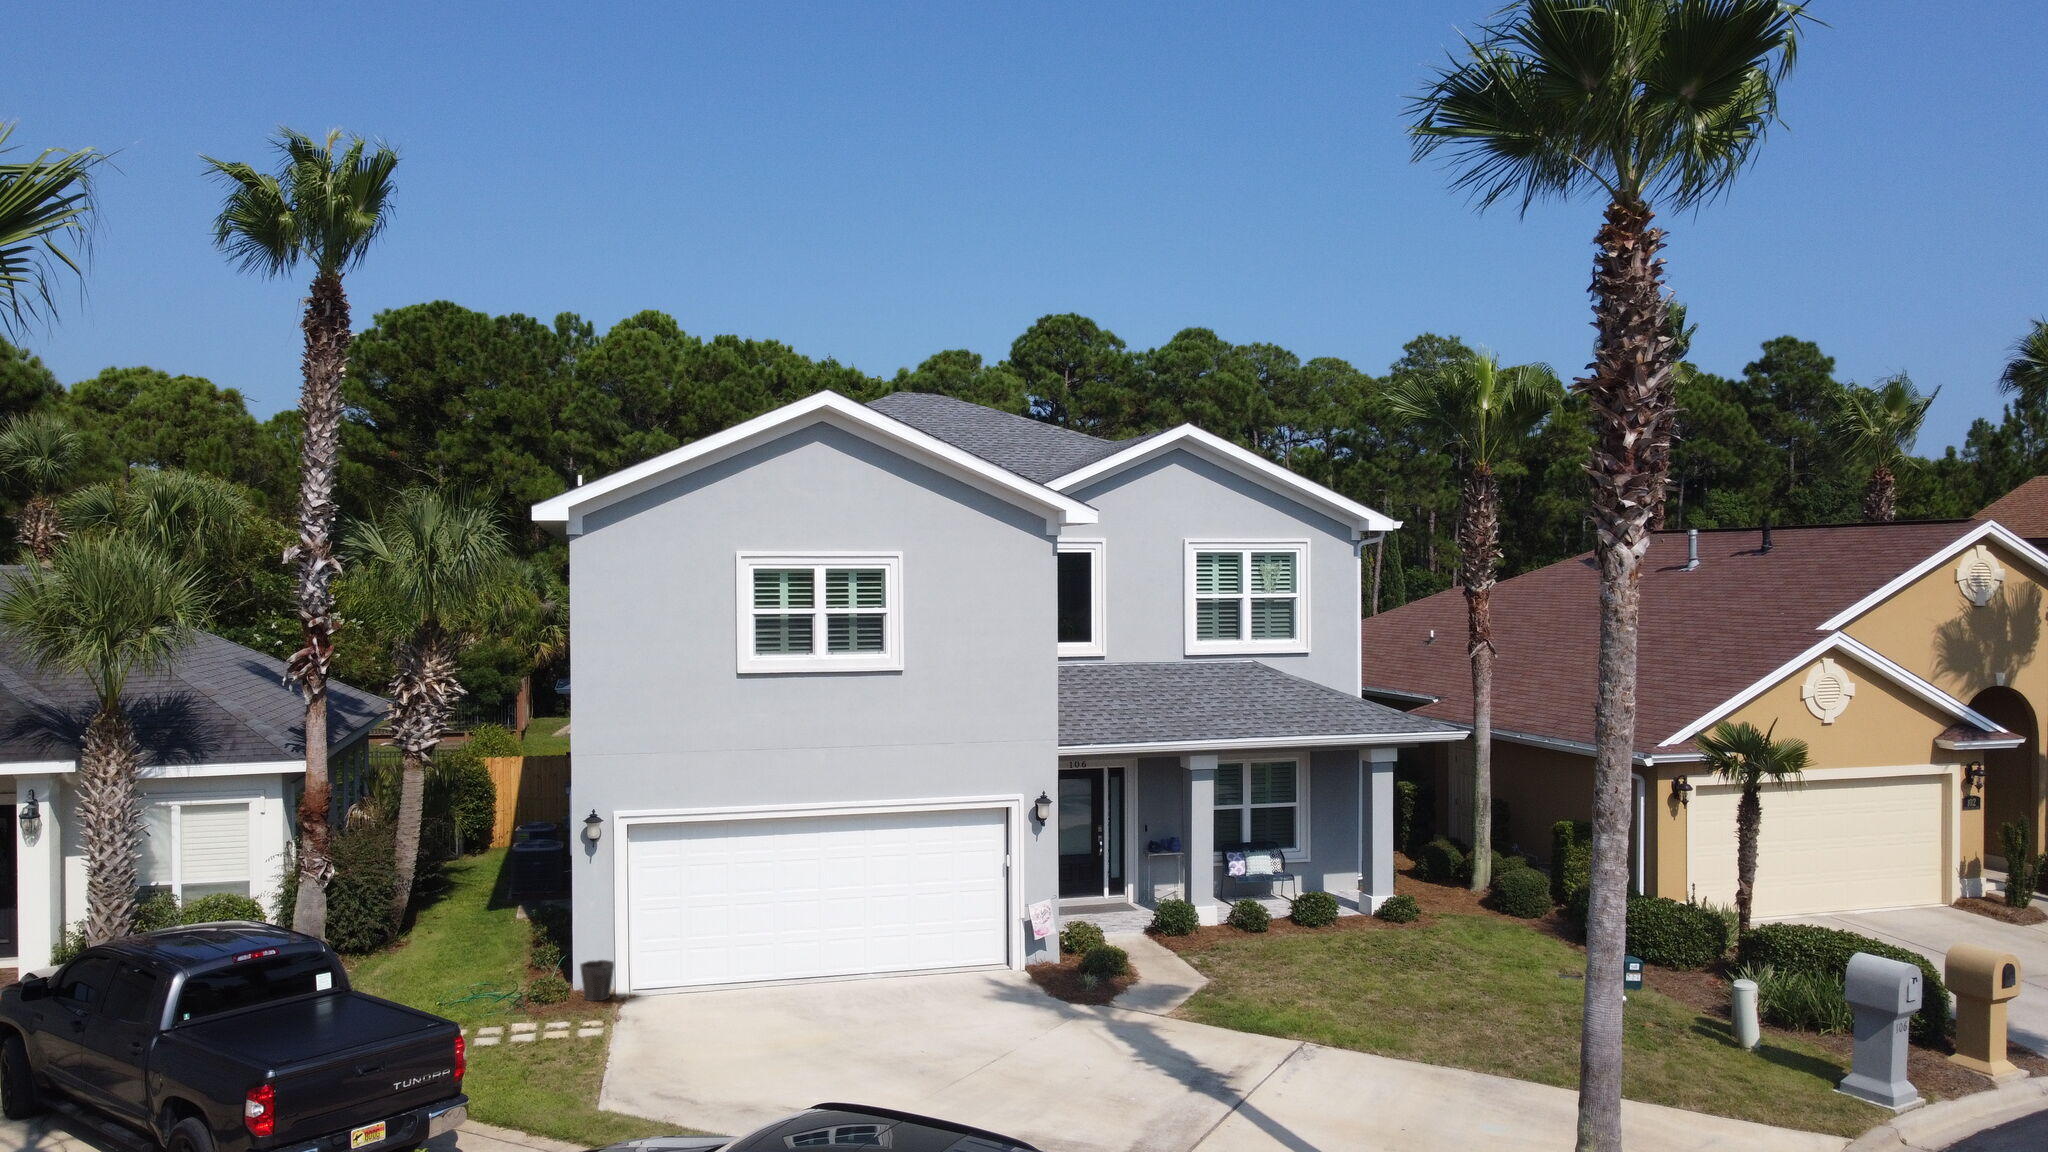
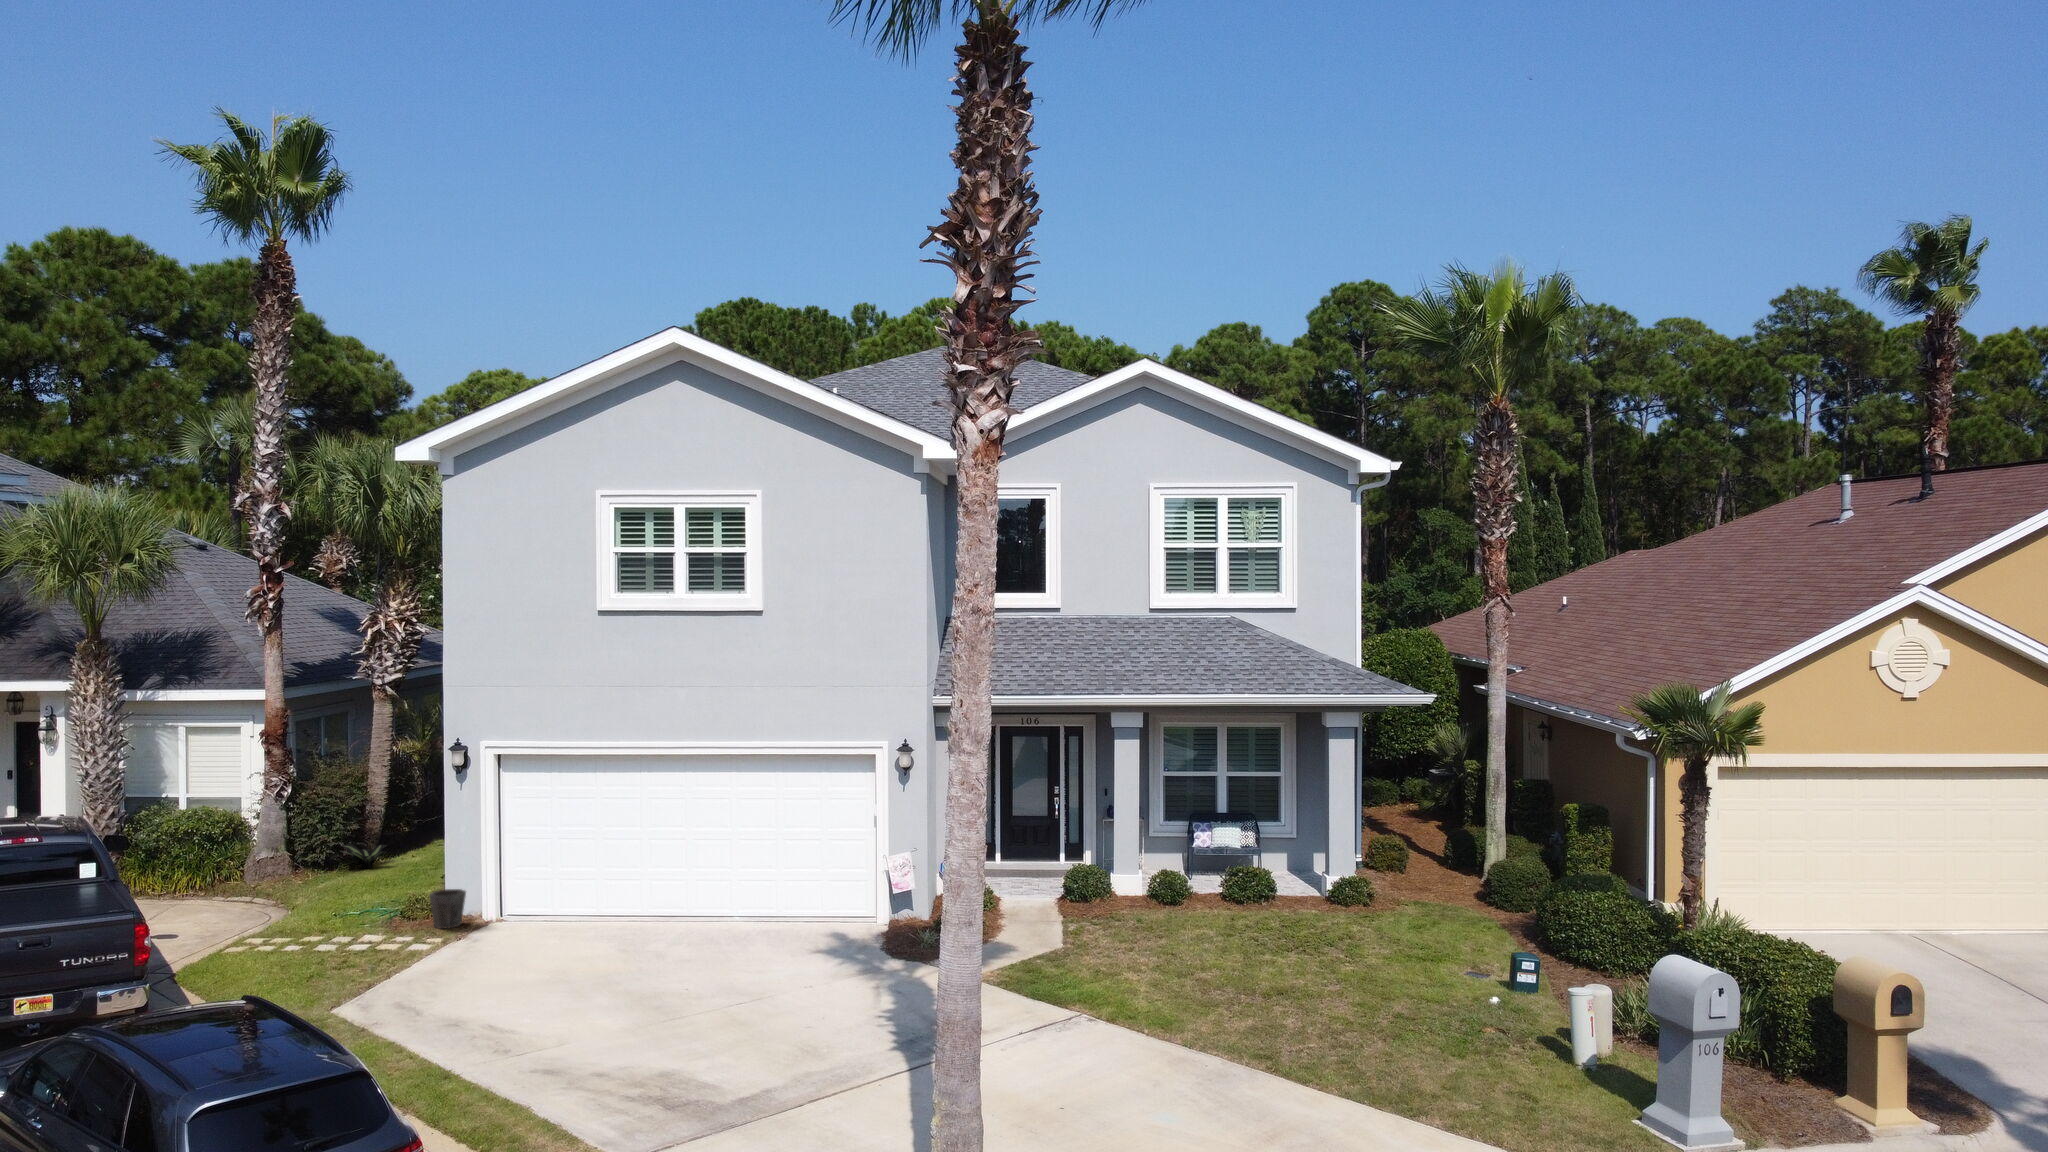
potted plant: none [376,922,436,949] -> present [340,844,387,869]

